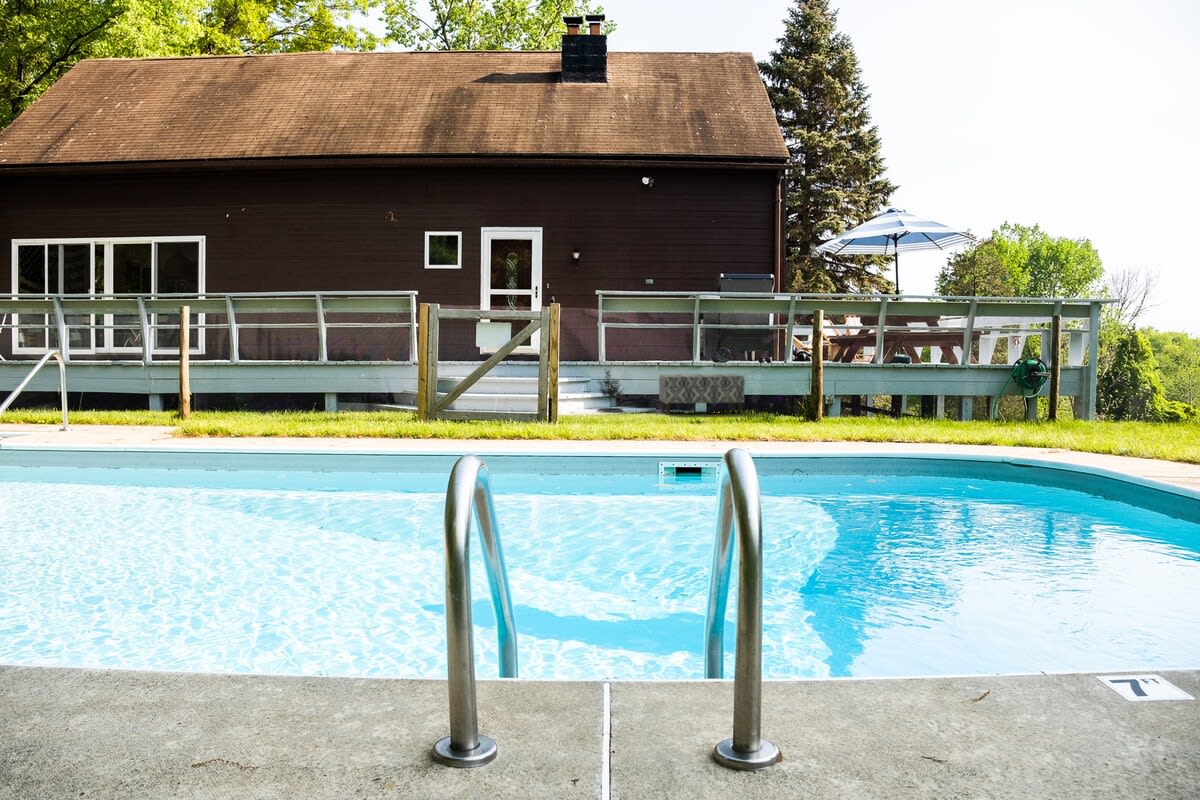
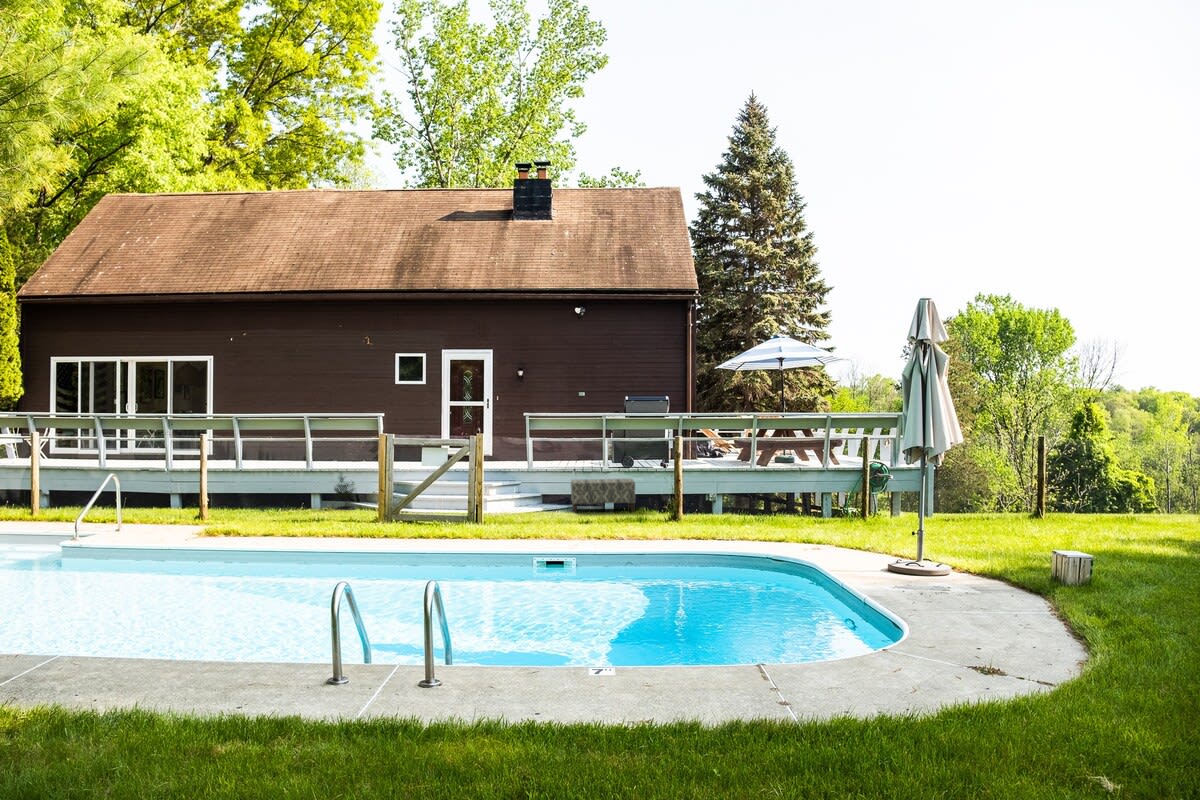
potted tree: present [598,369,622,412] -> present [335,476,356,510]

